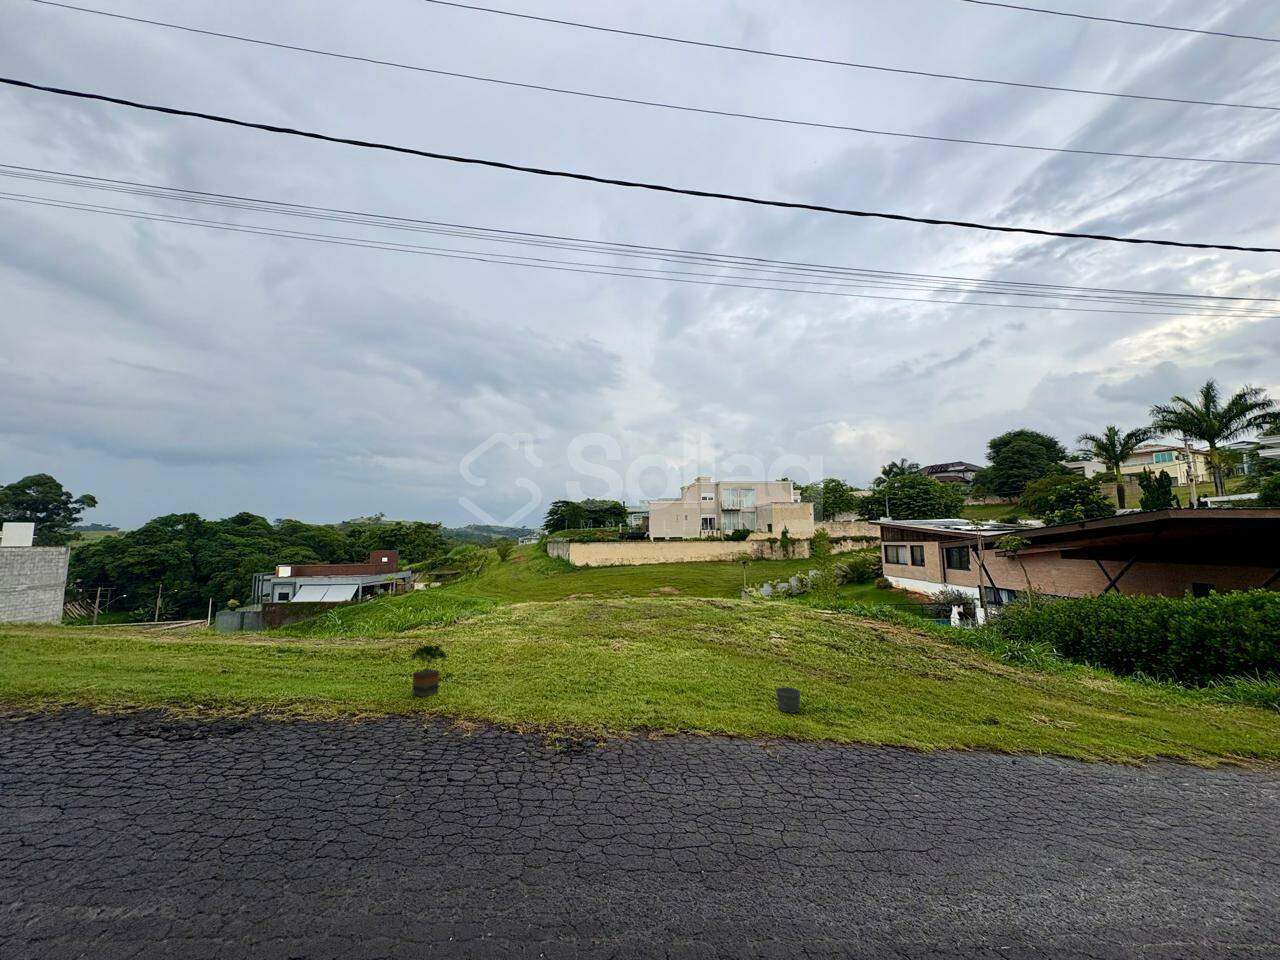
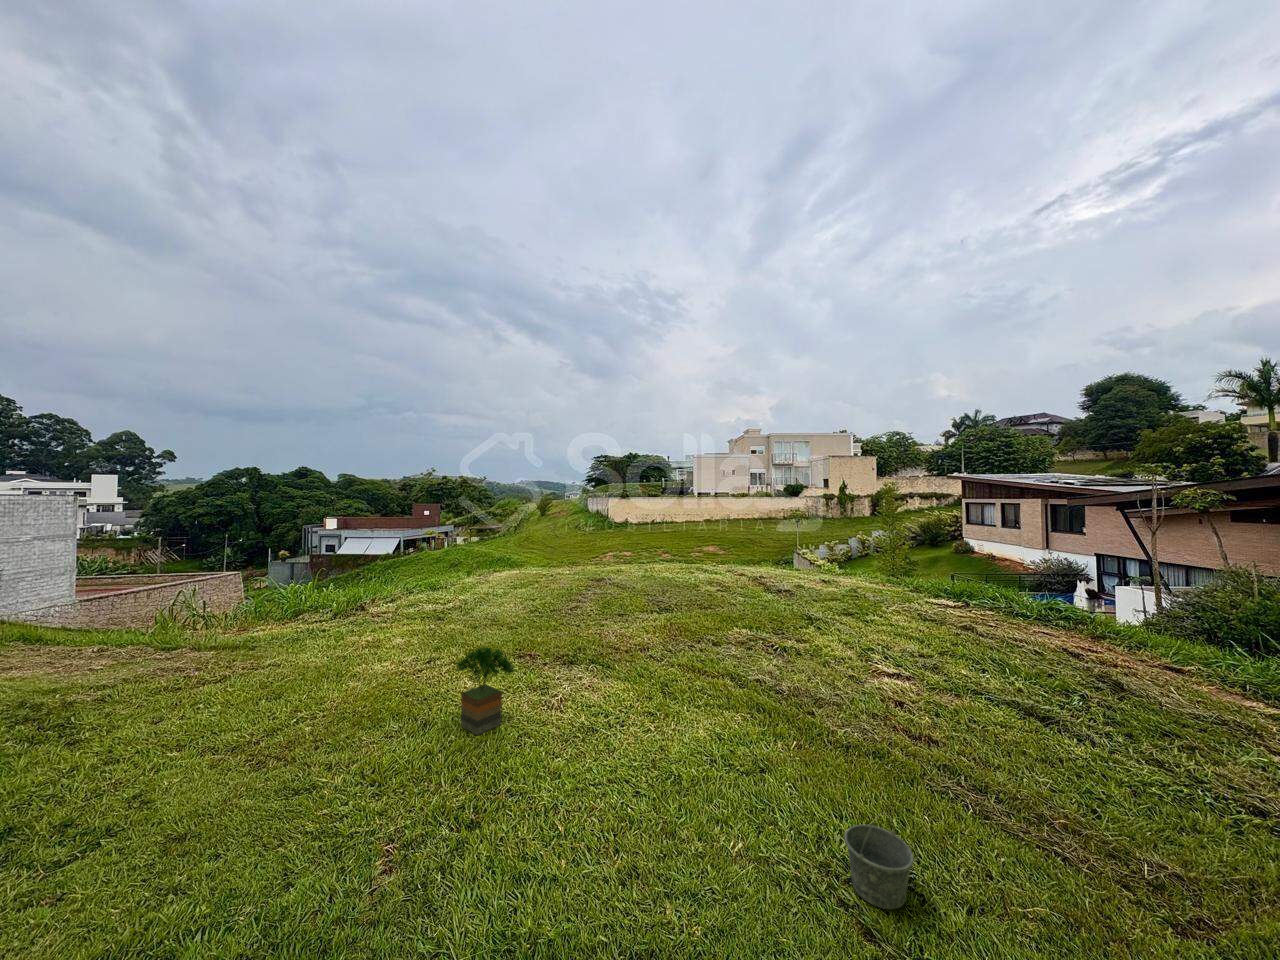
potted tree: present [411,645,447,697] -> present [456,647,514,735]

